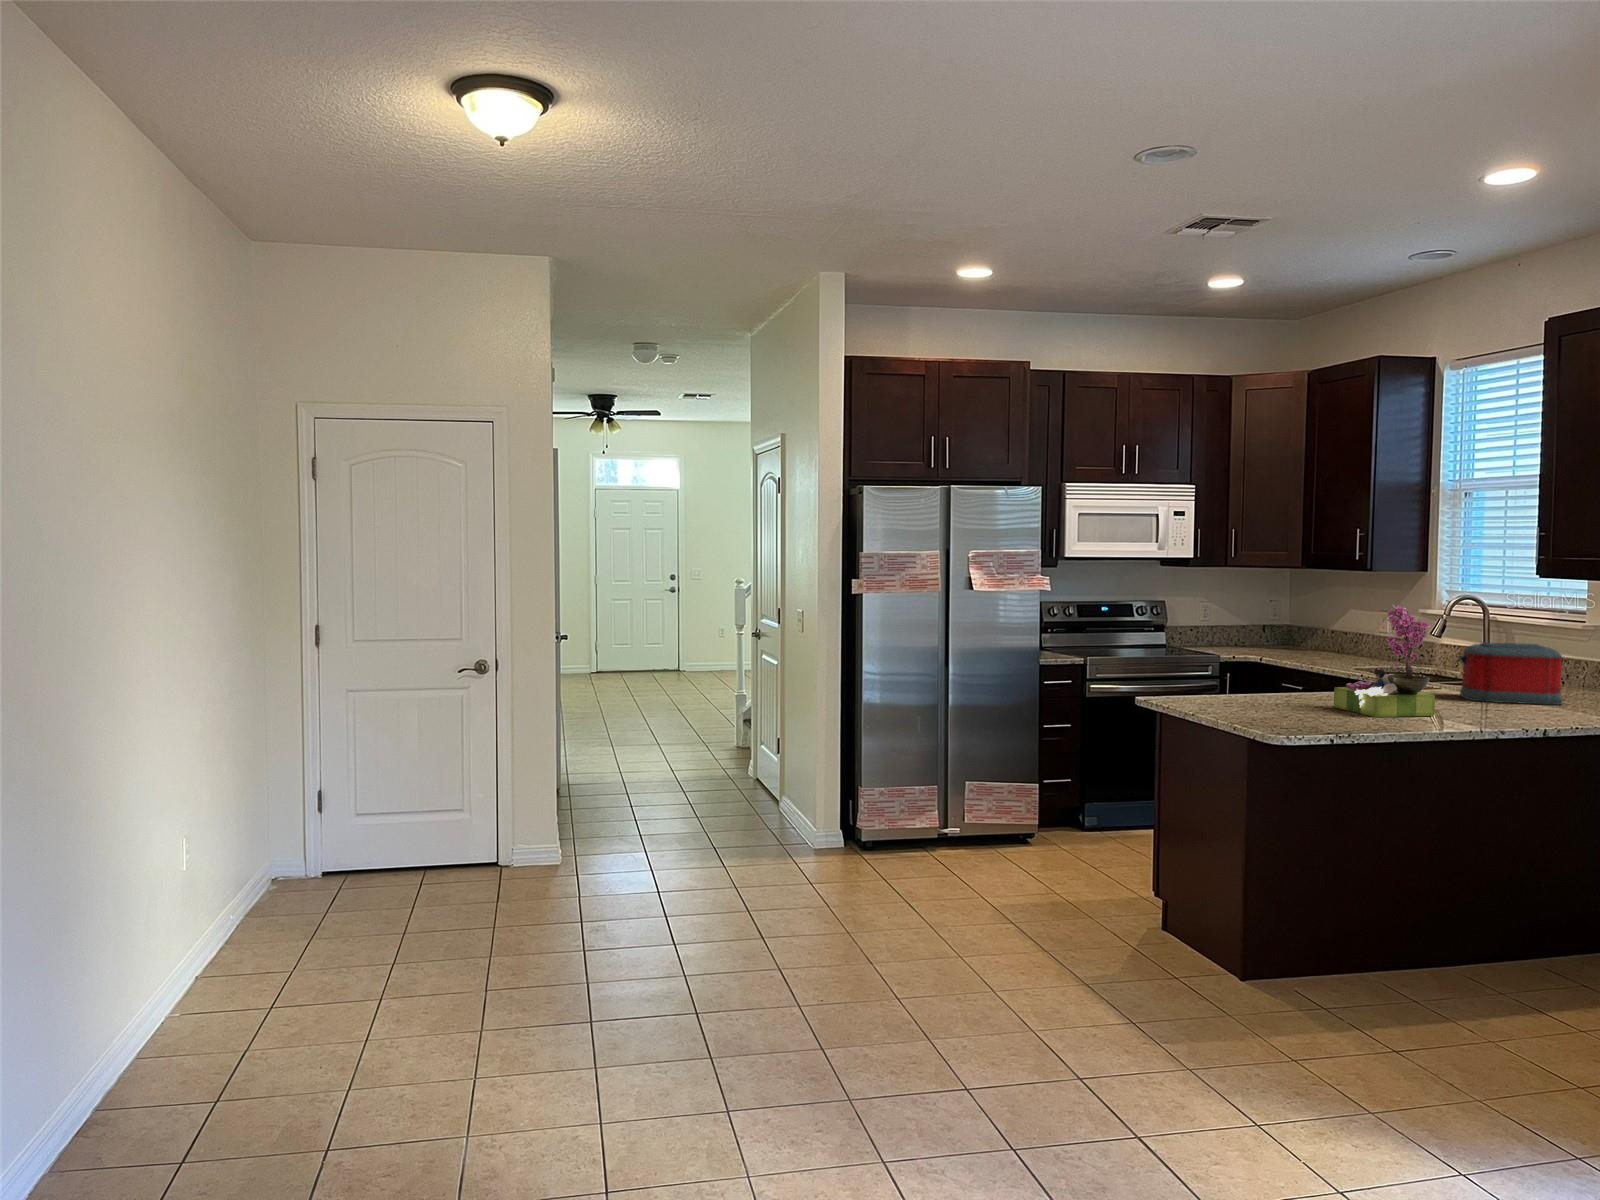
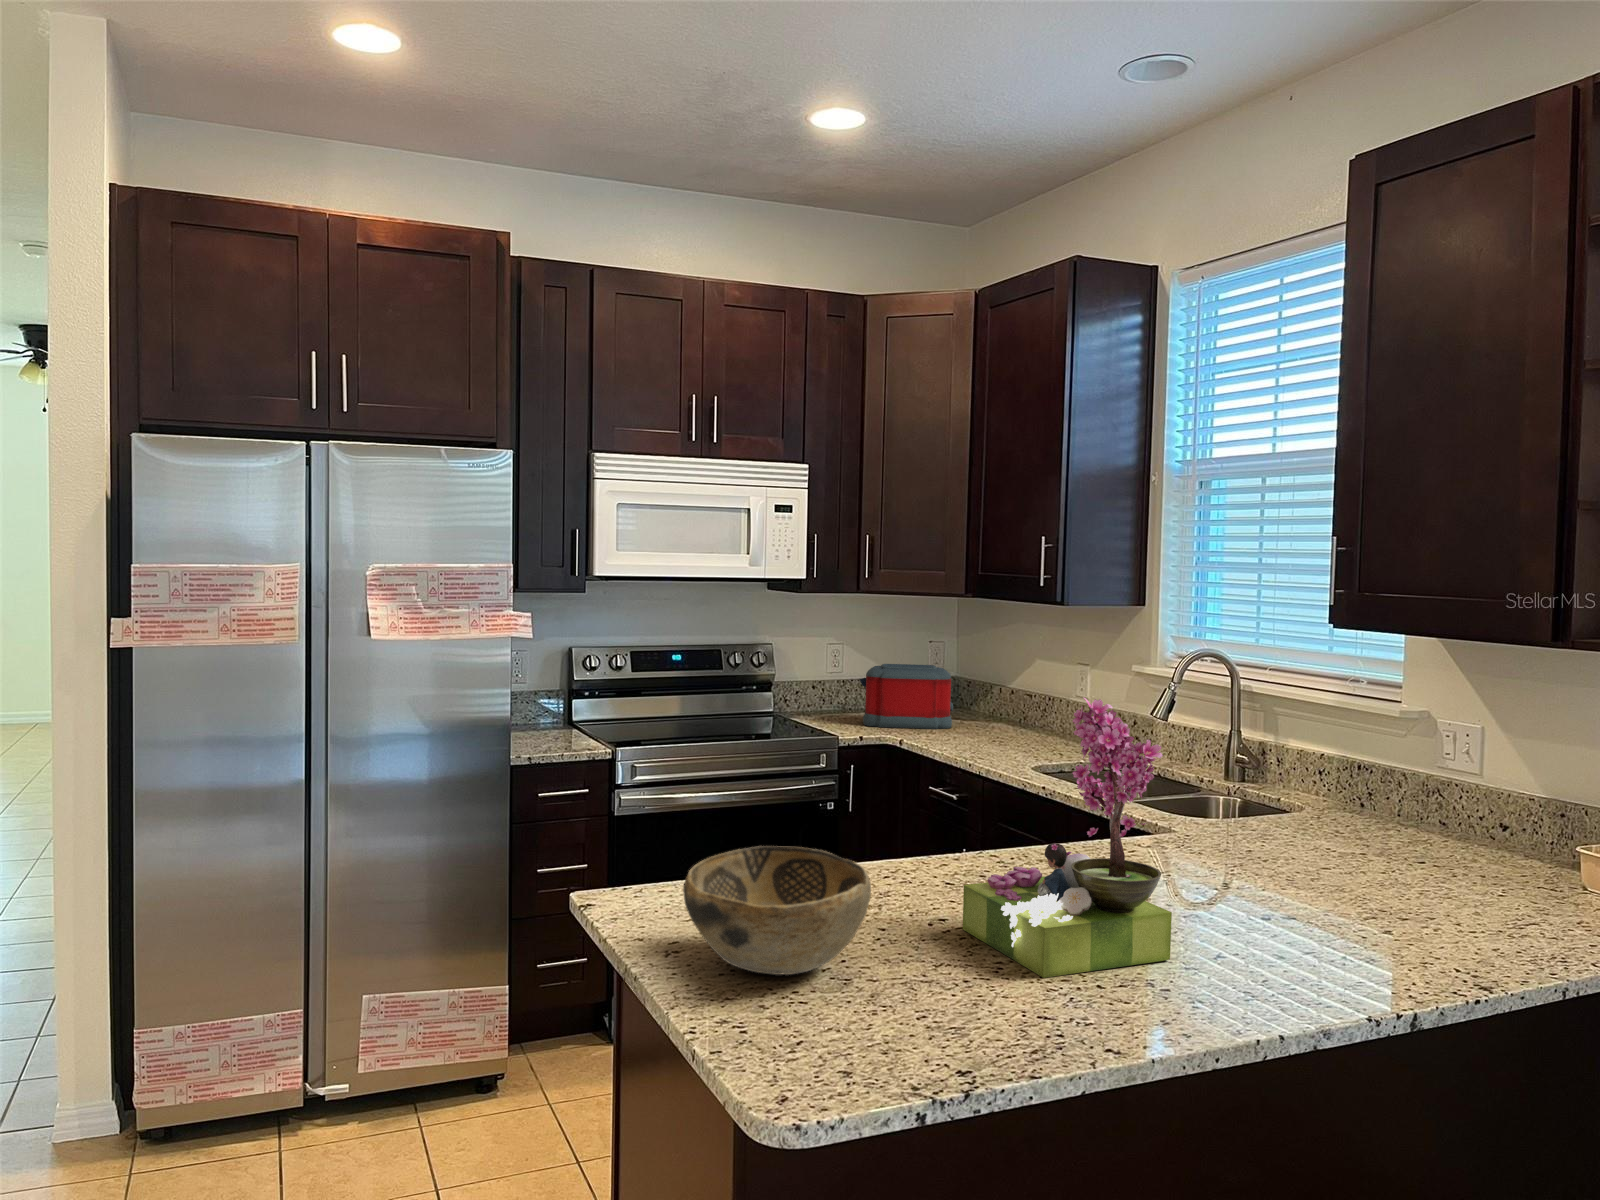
toaster: present [1459,643,1562,705] -> present [860,664,953,729]
decorative bowl: none [1216,667,1298,712] -> present [683,846,871,975]

